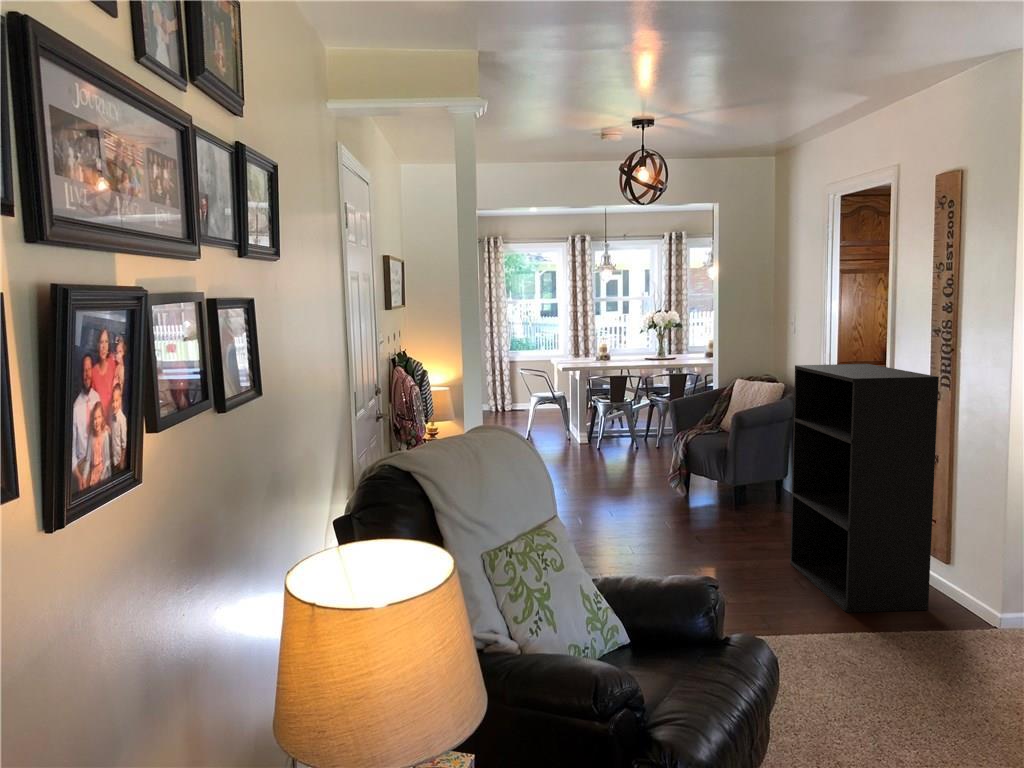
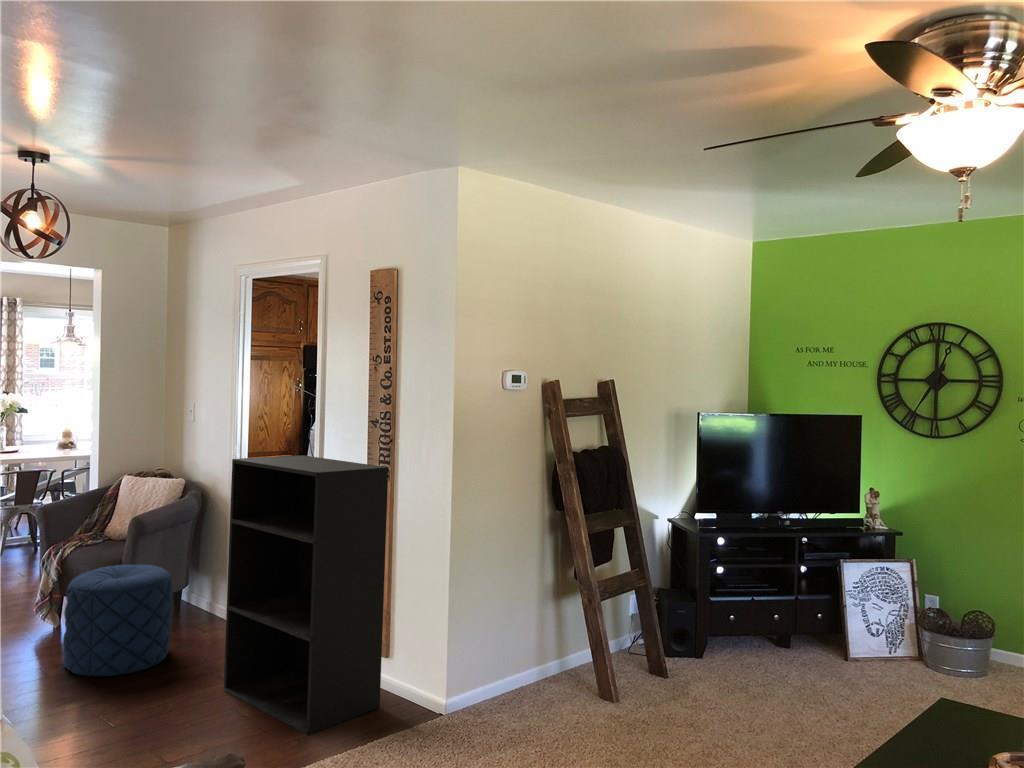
pouf: none [681,450,760,535] -> present [63,565,173,676]

